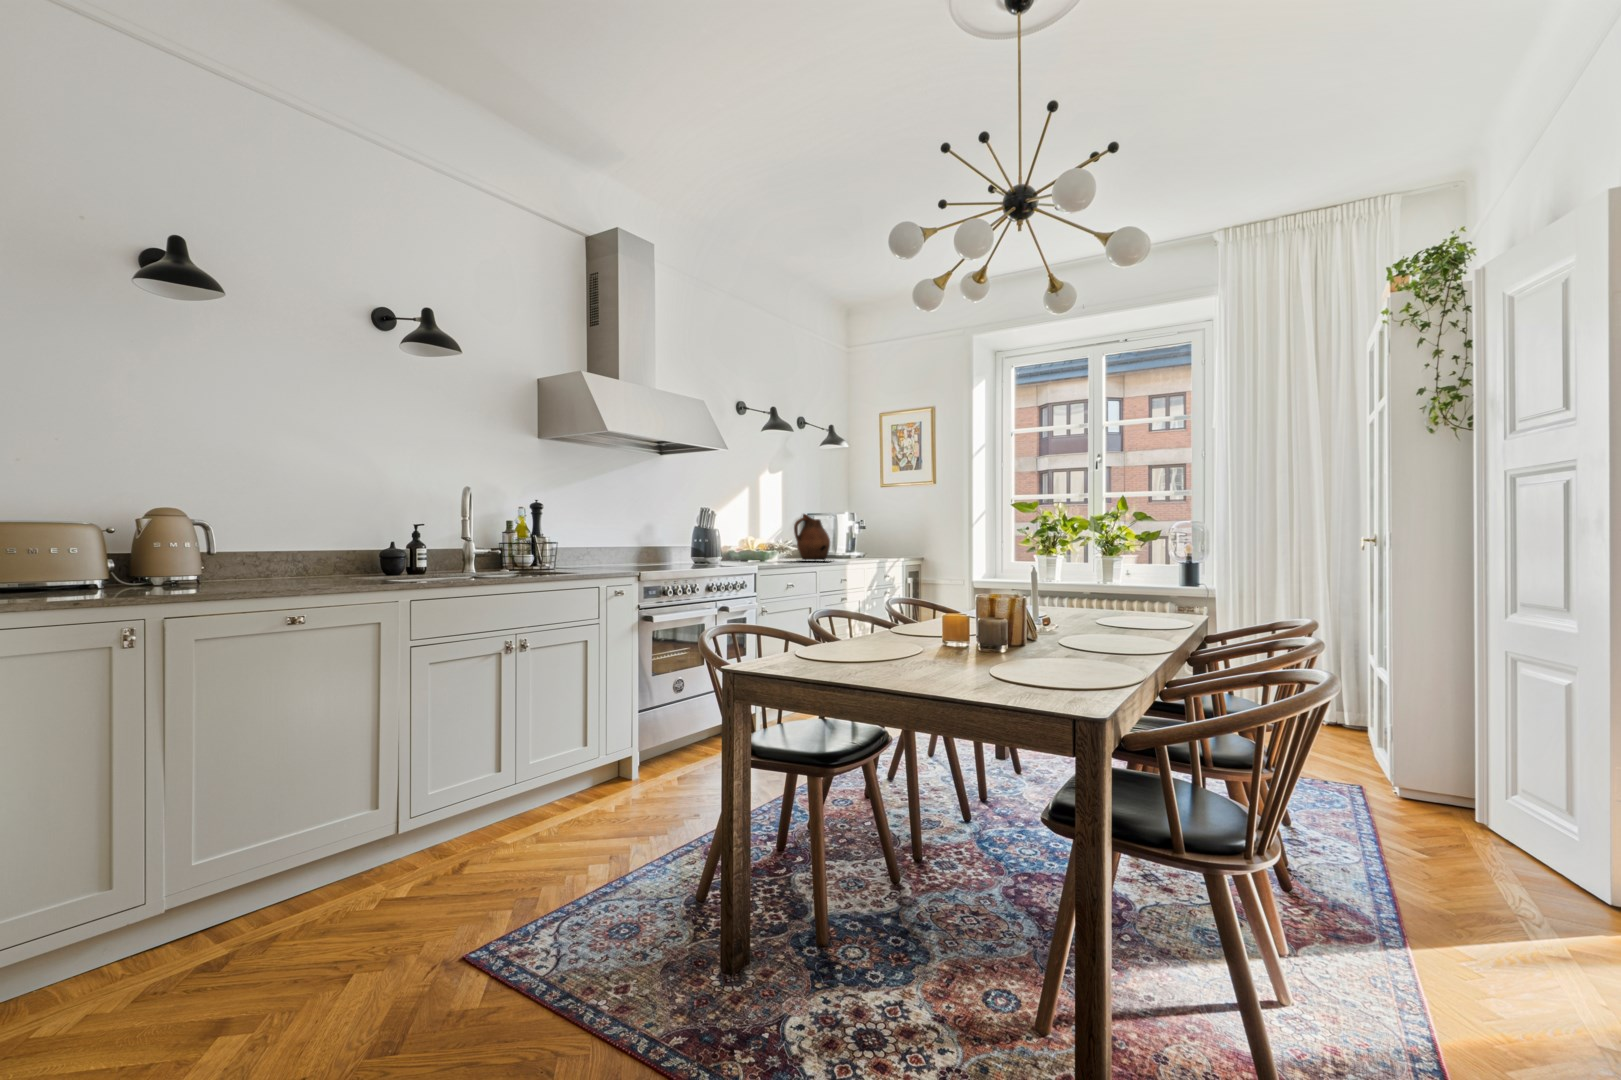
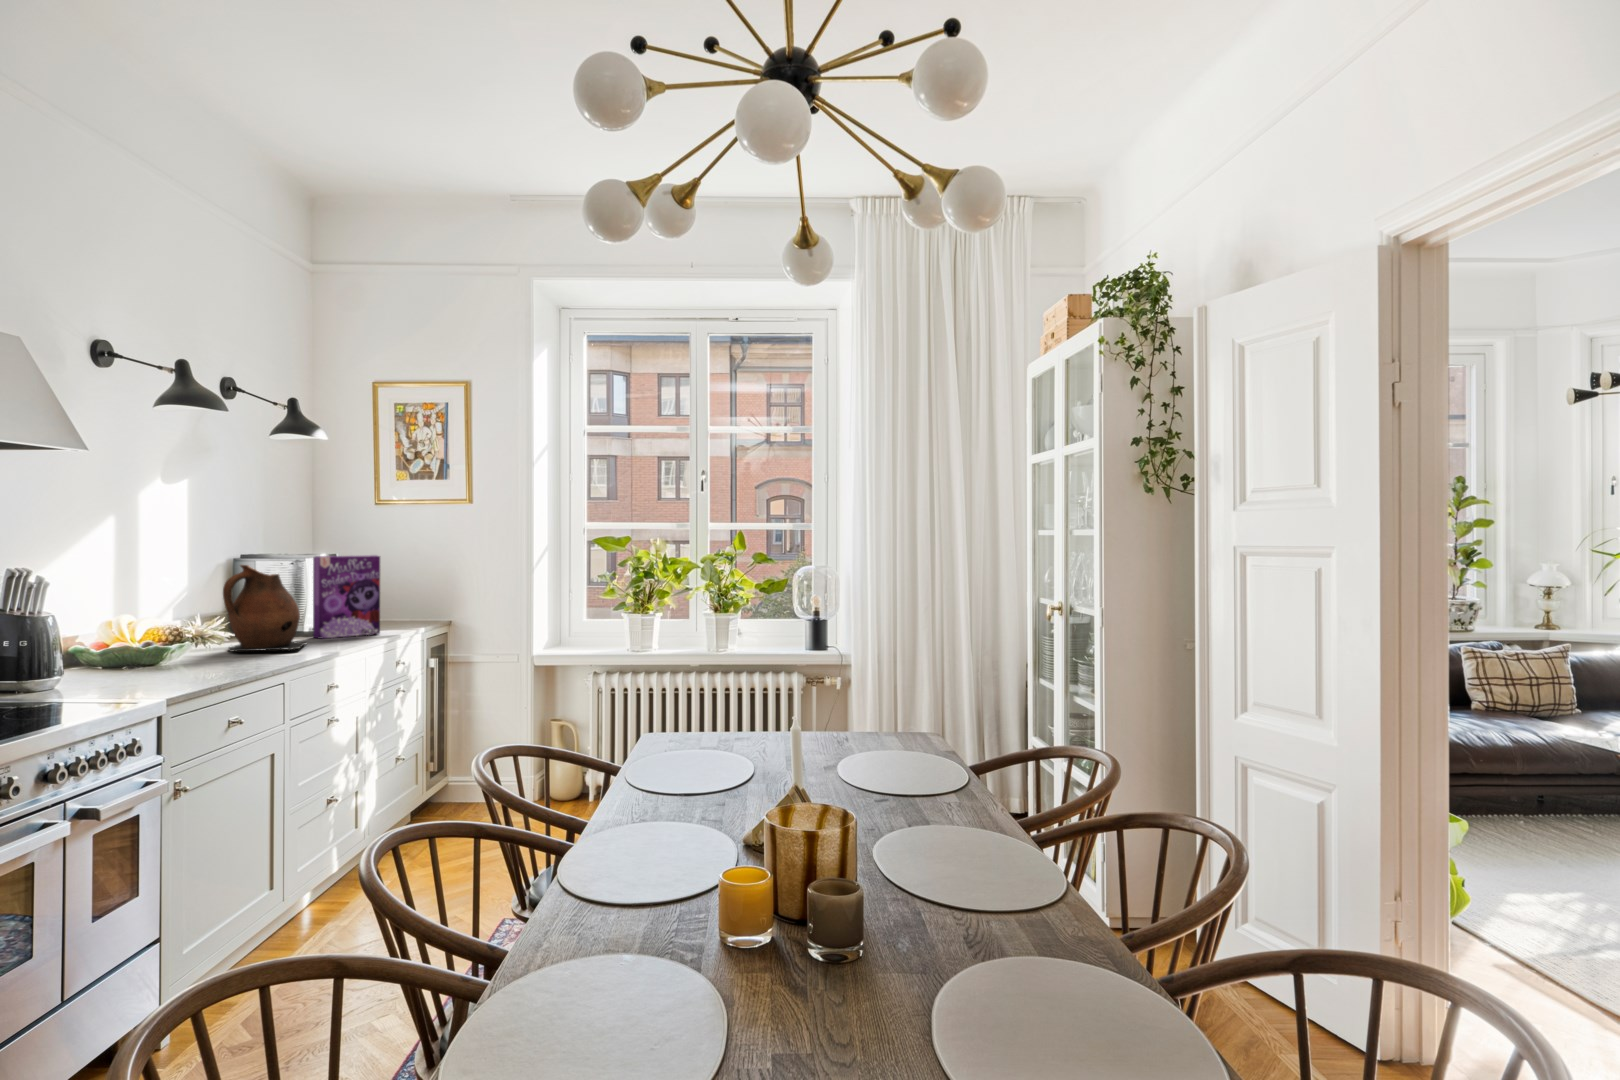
cereal box: none [840,513,876,561] -> present [313,555,380,639]

